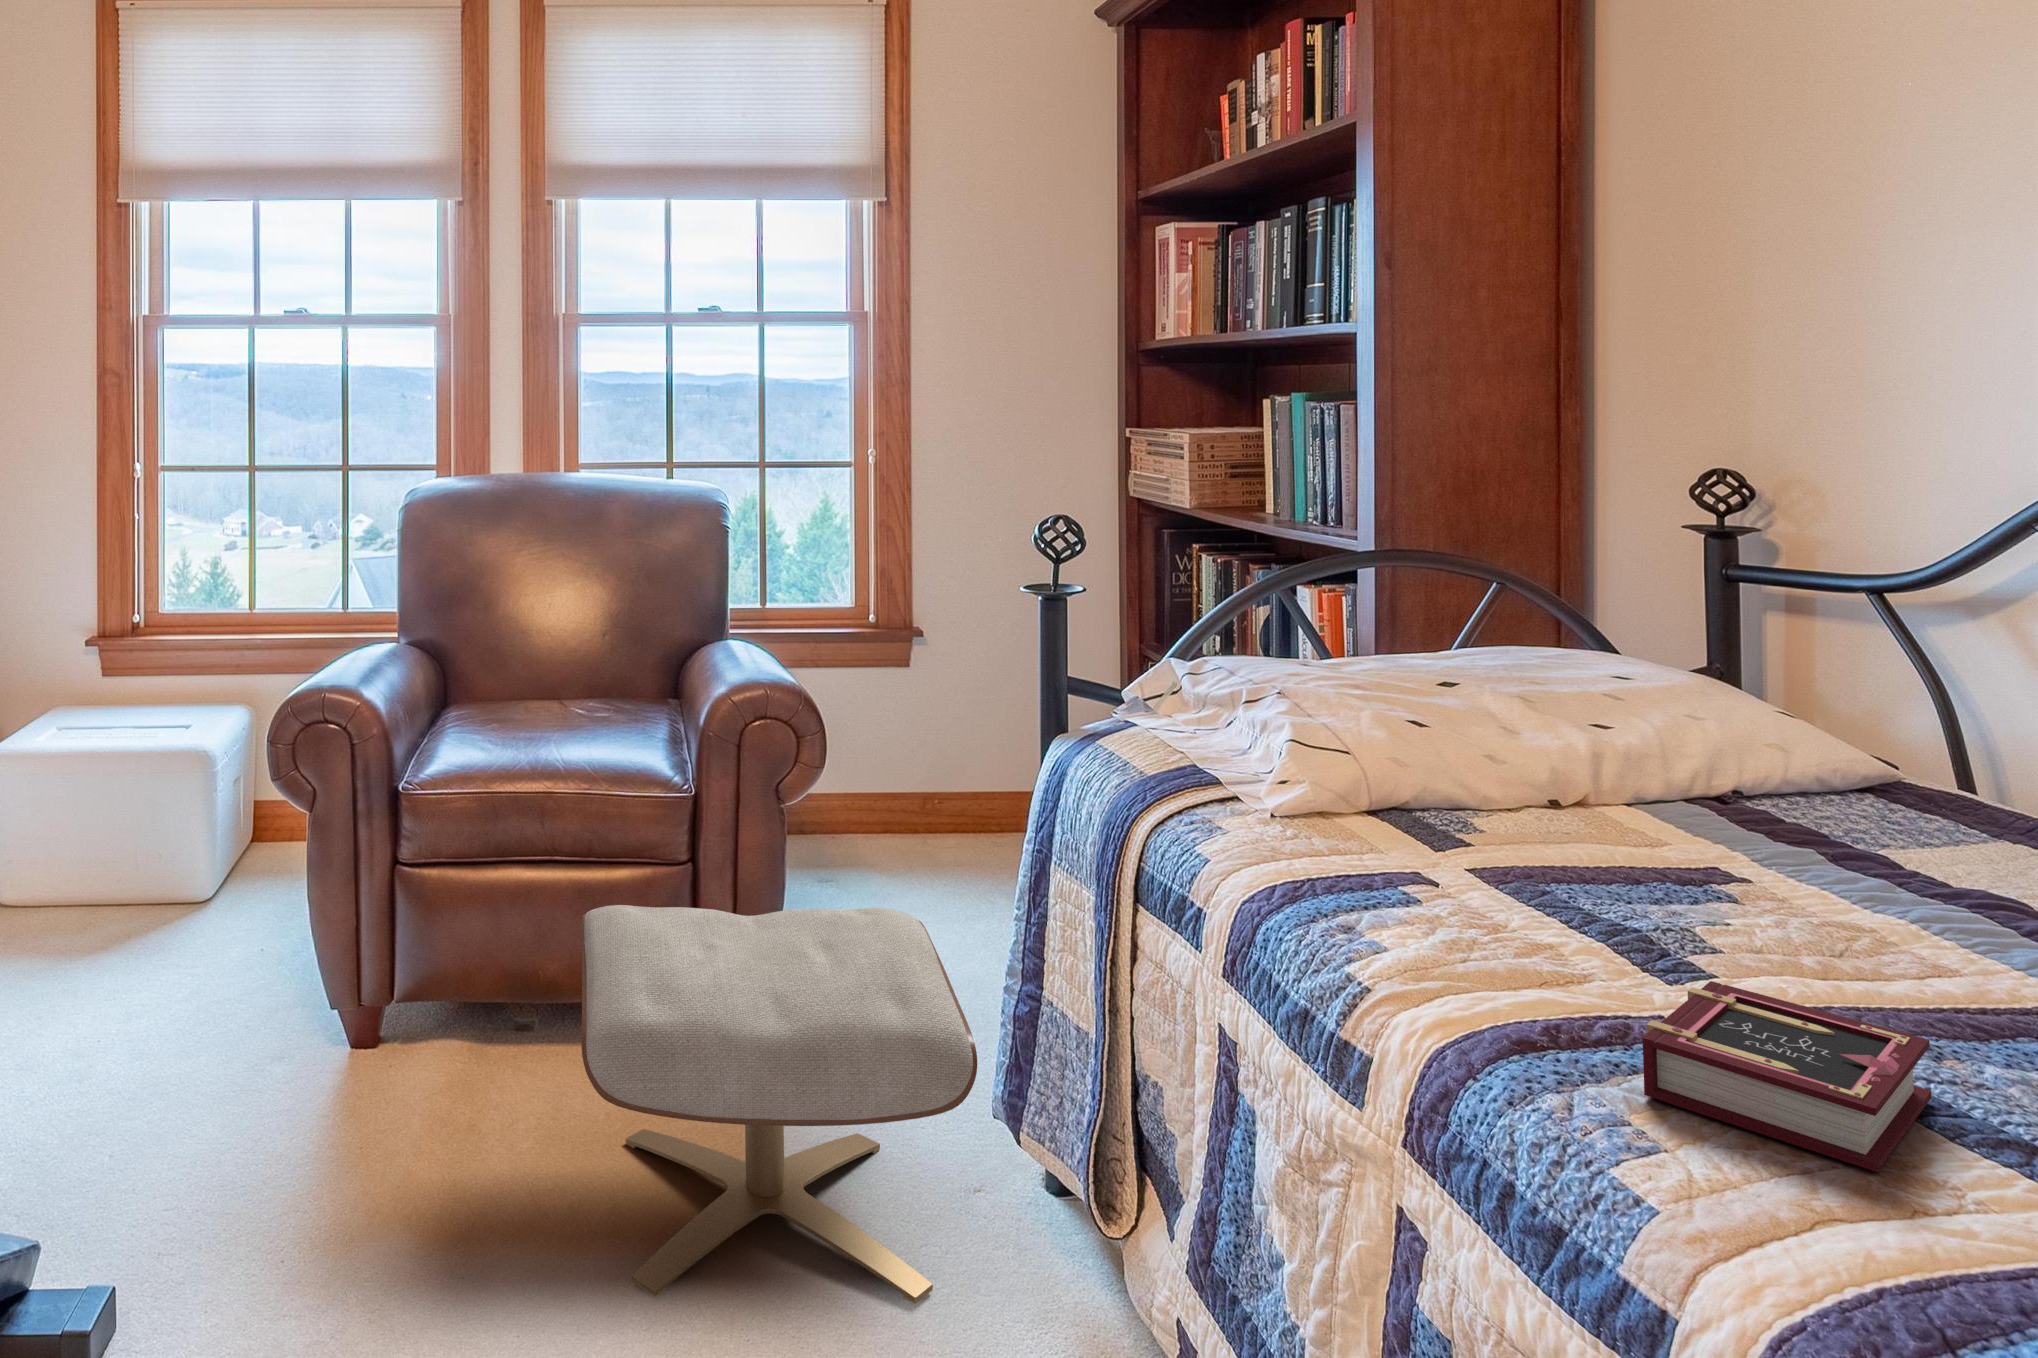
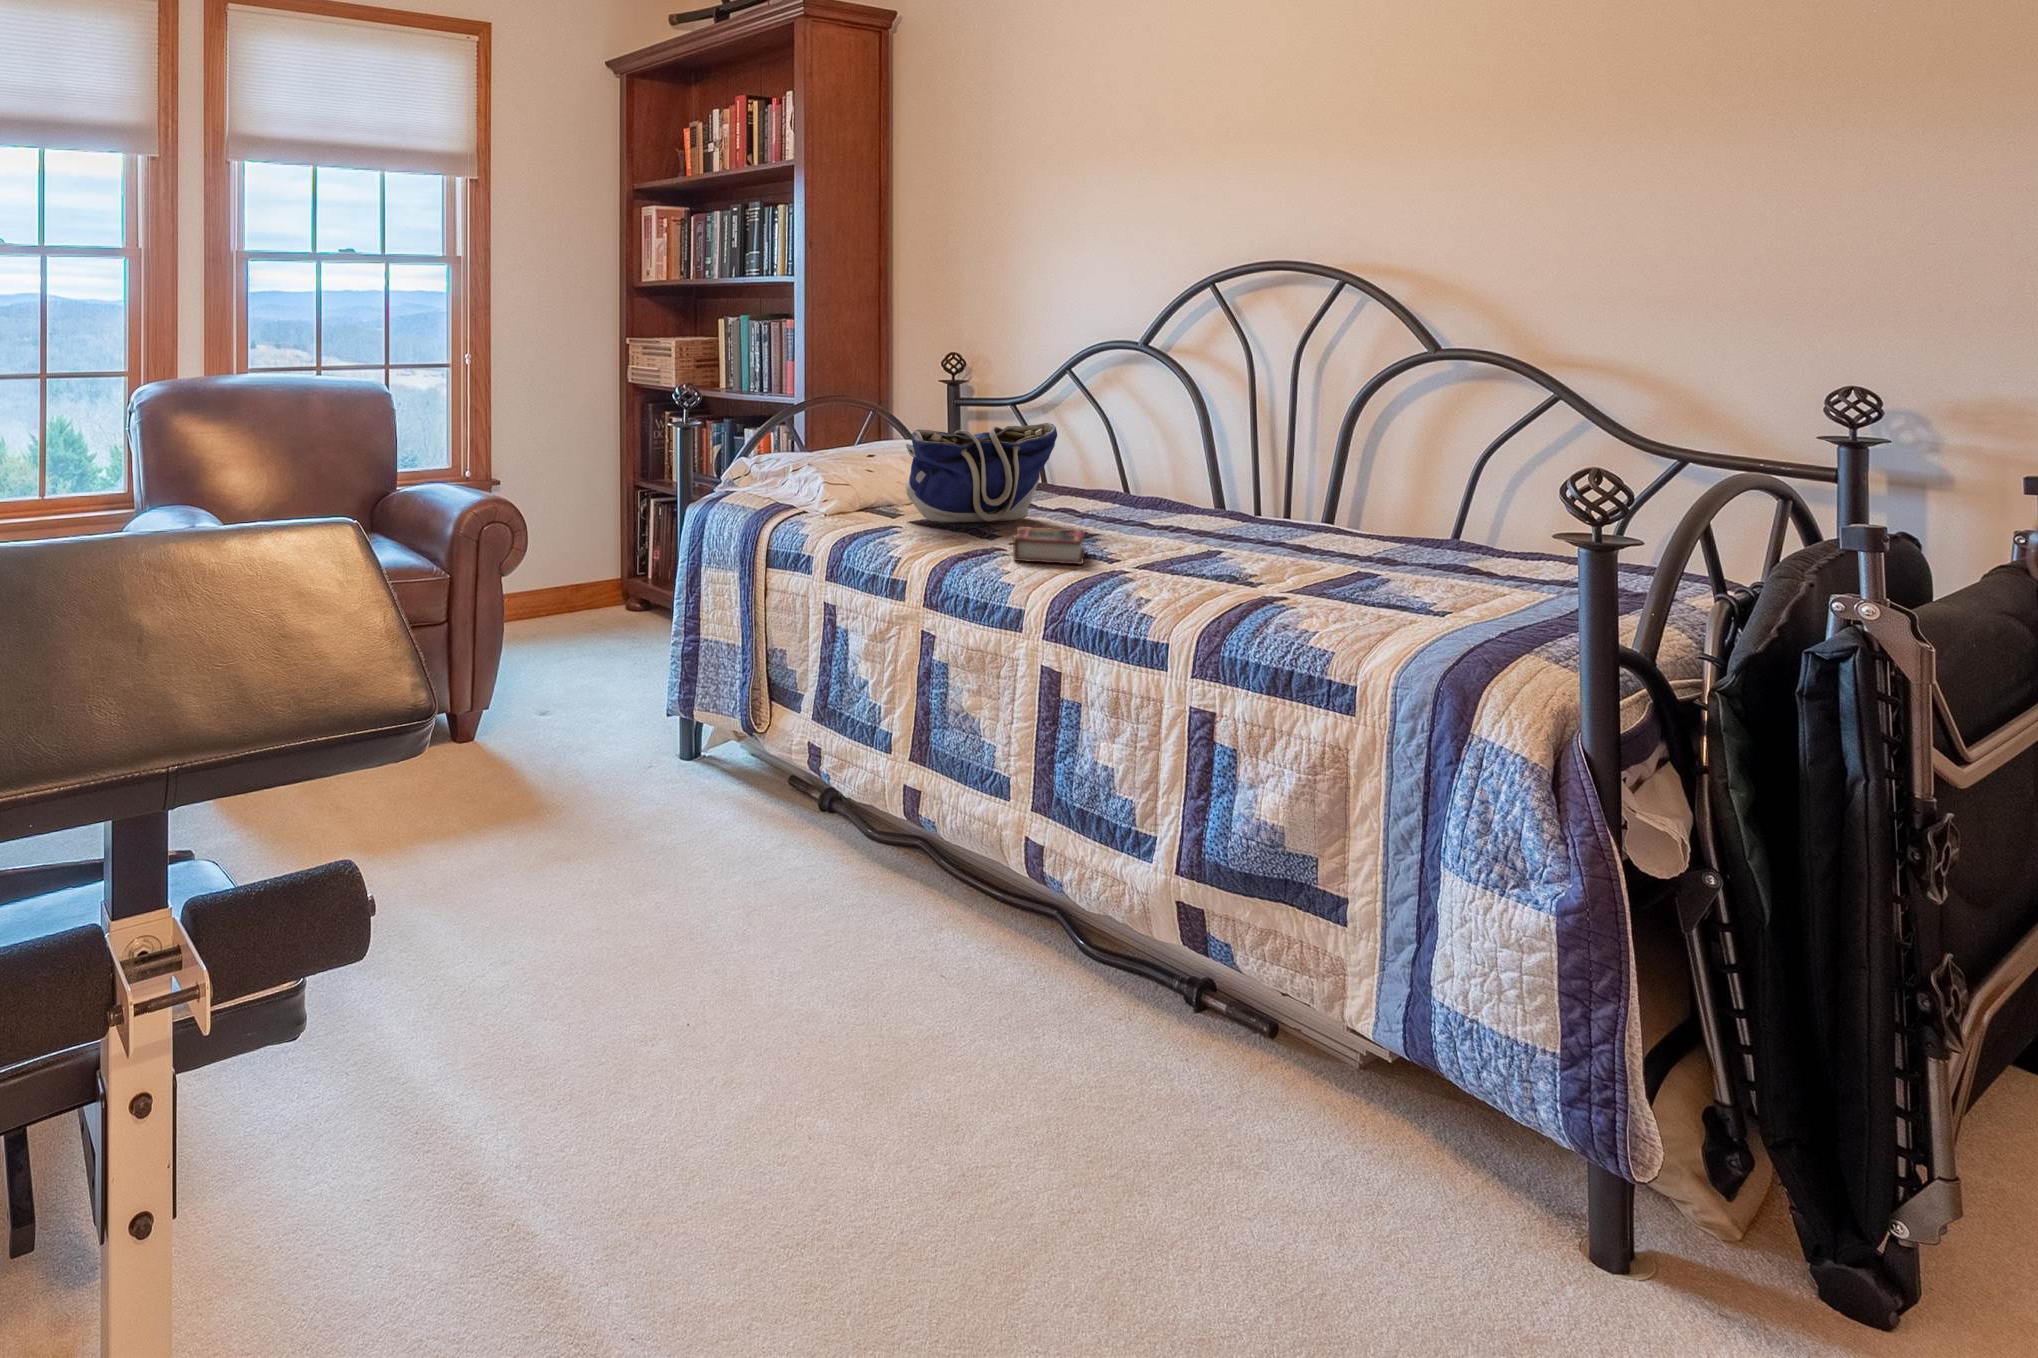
tote bag: none [1447,677,1905,914] -> present [905,423,1057,523]
ottoman: present [581,905,977,1304] -> none [417,616,679,843]

